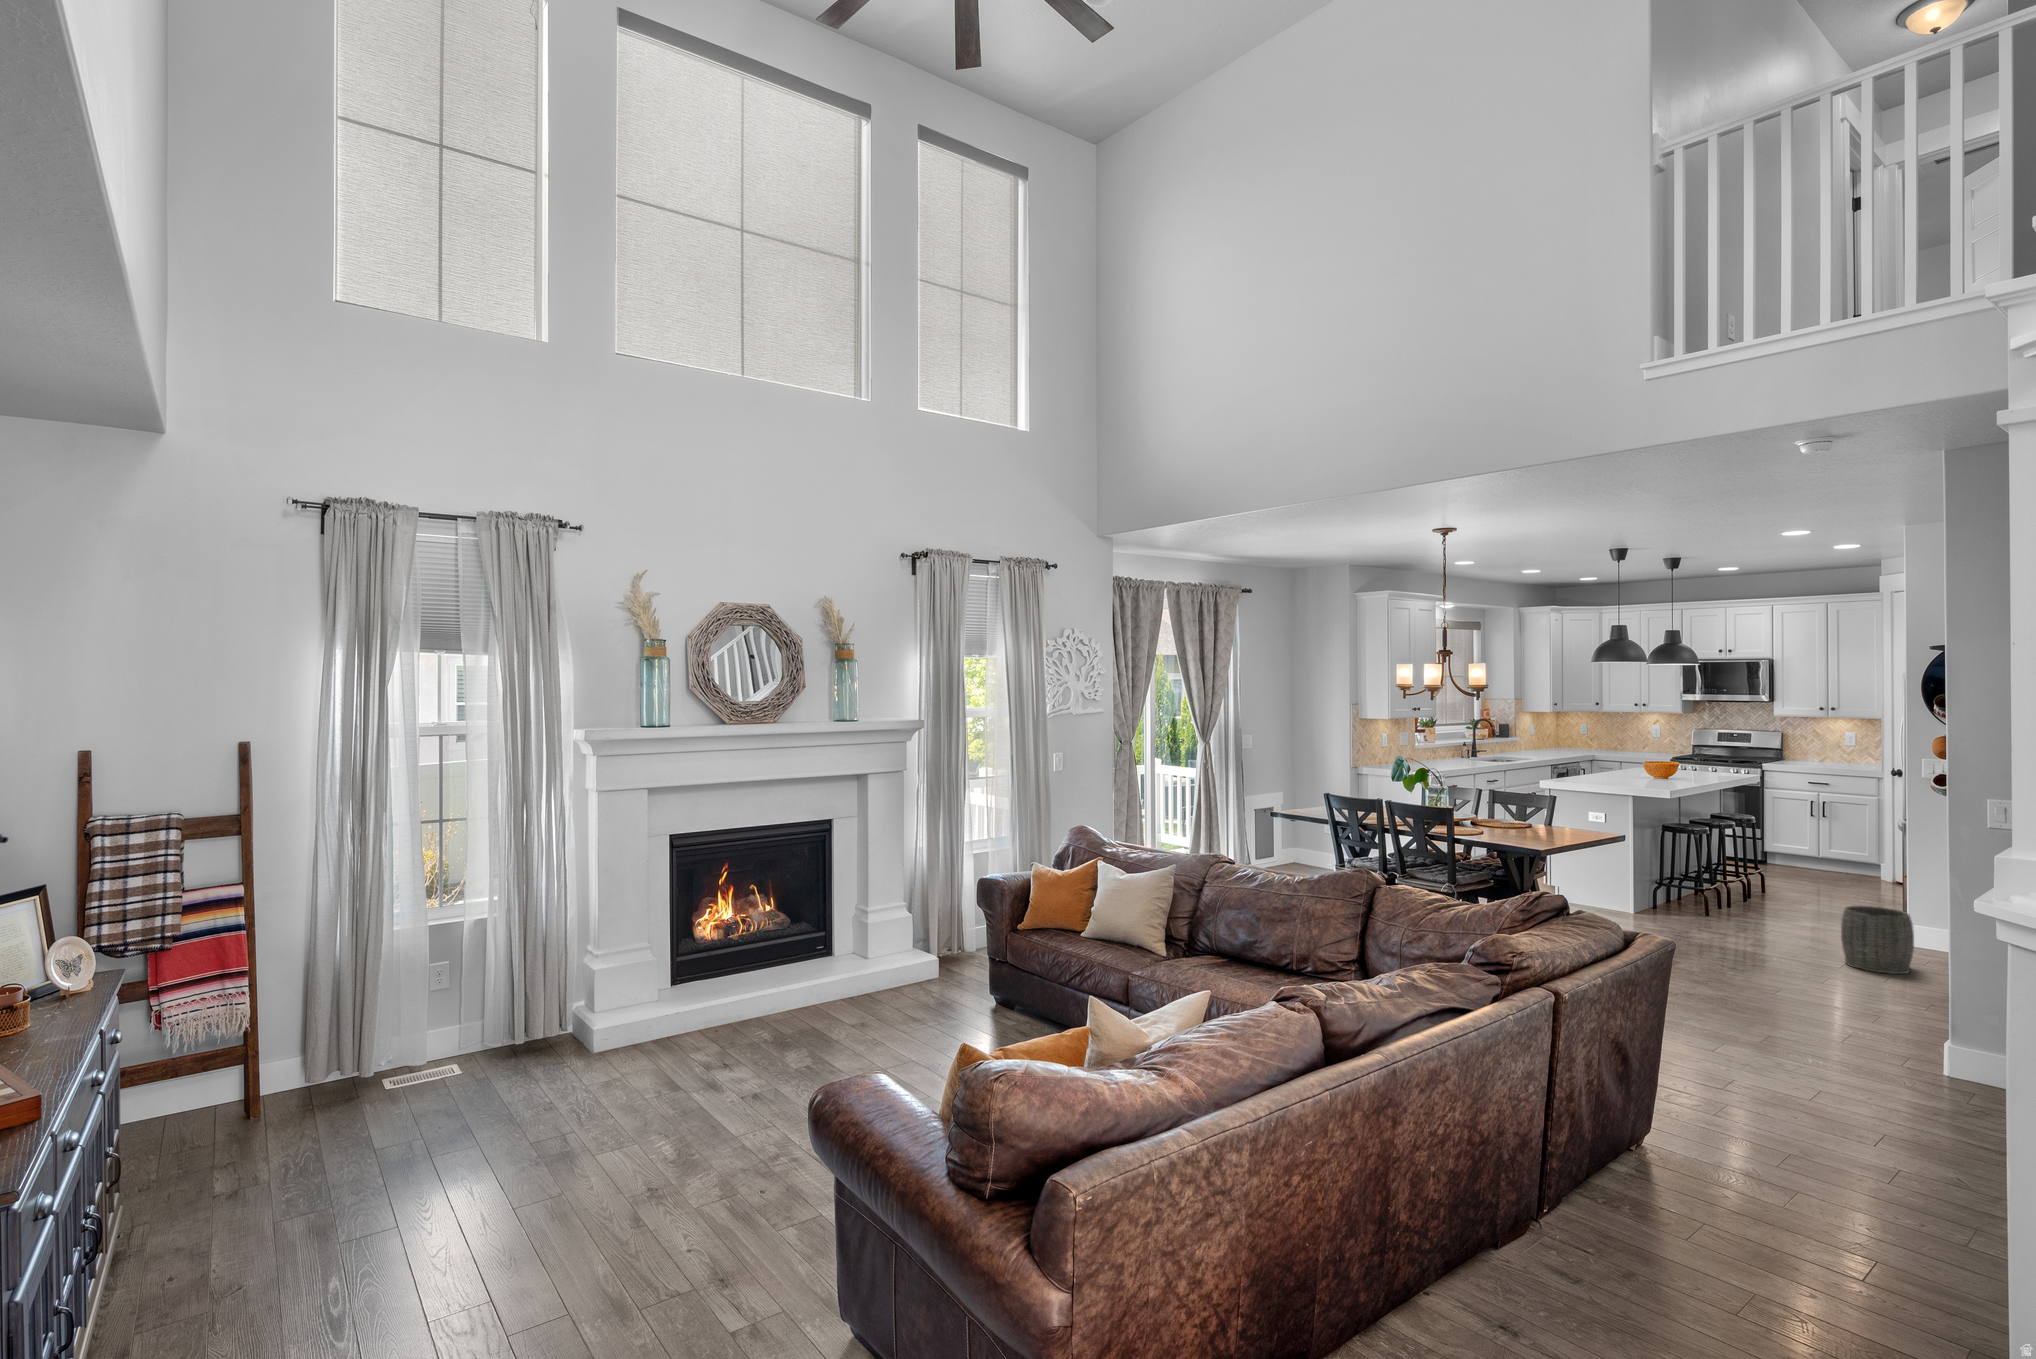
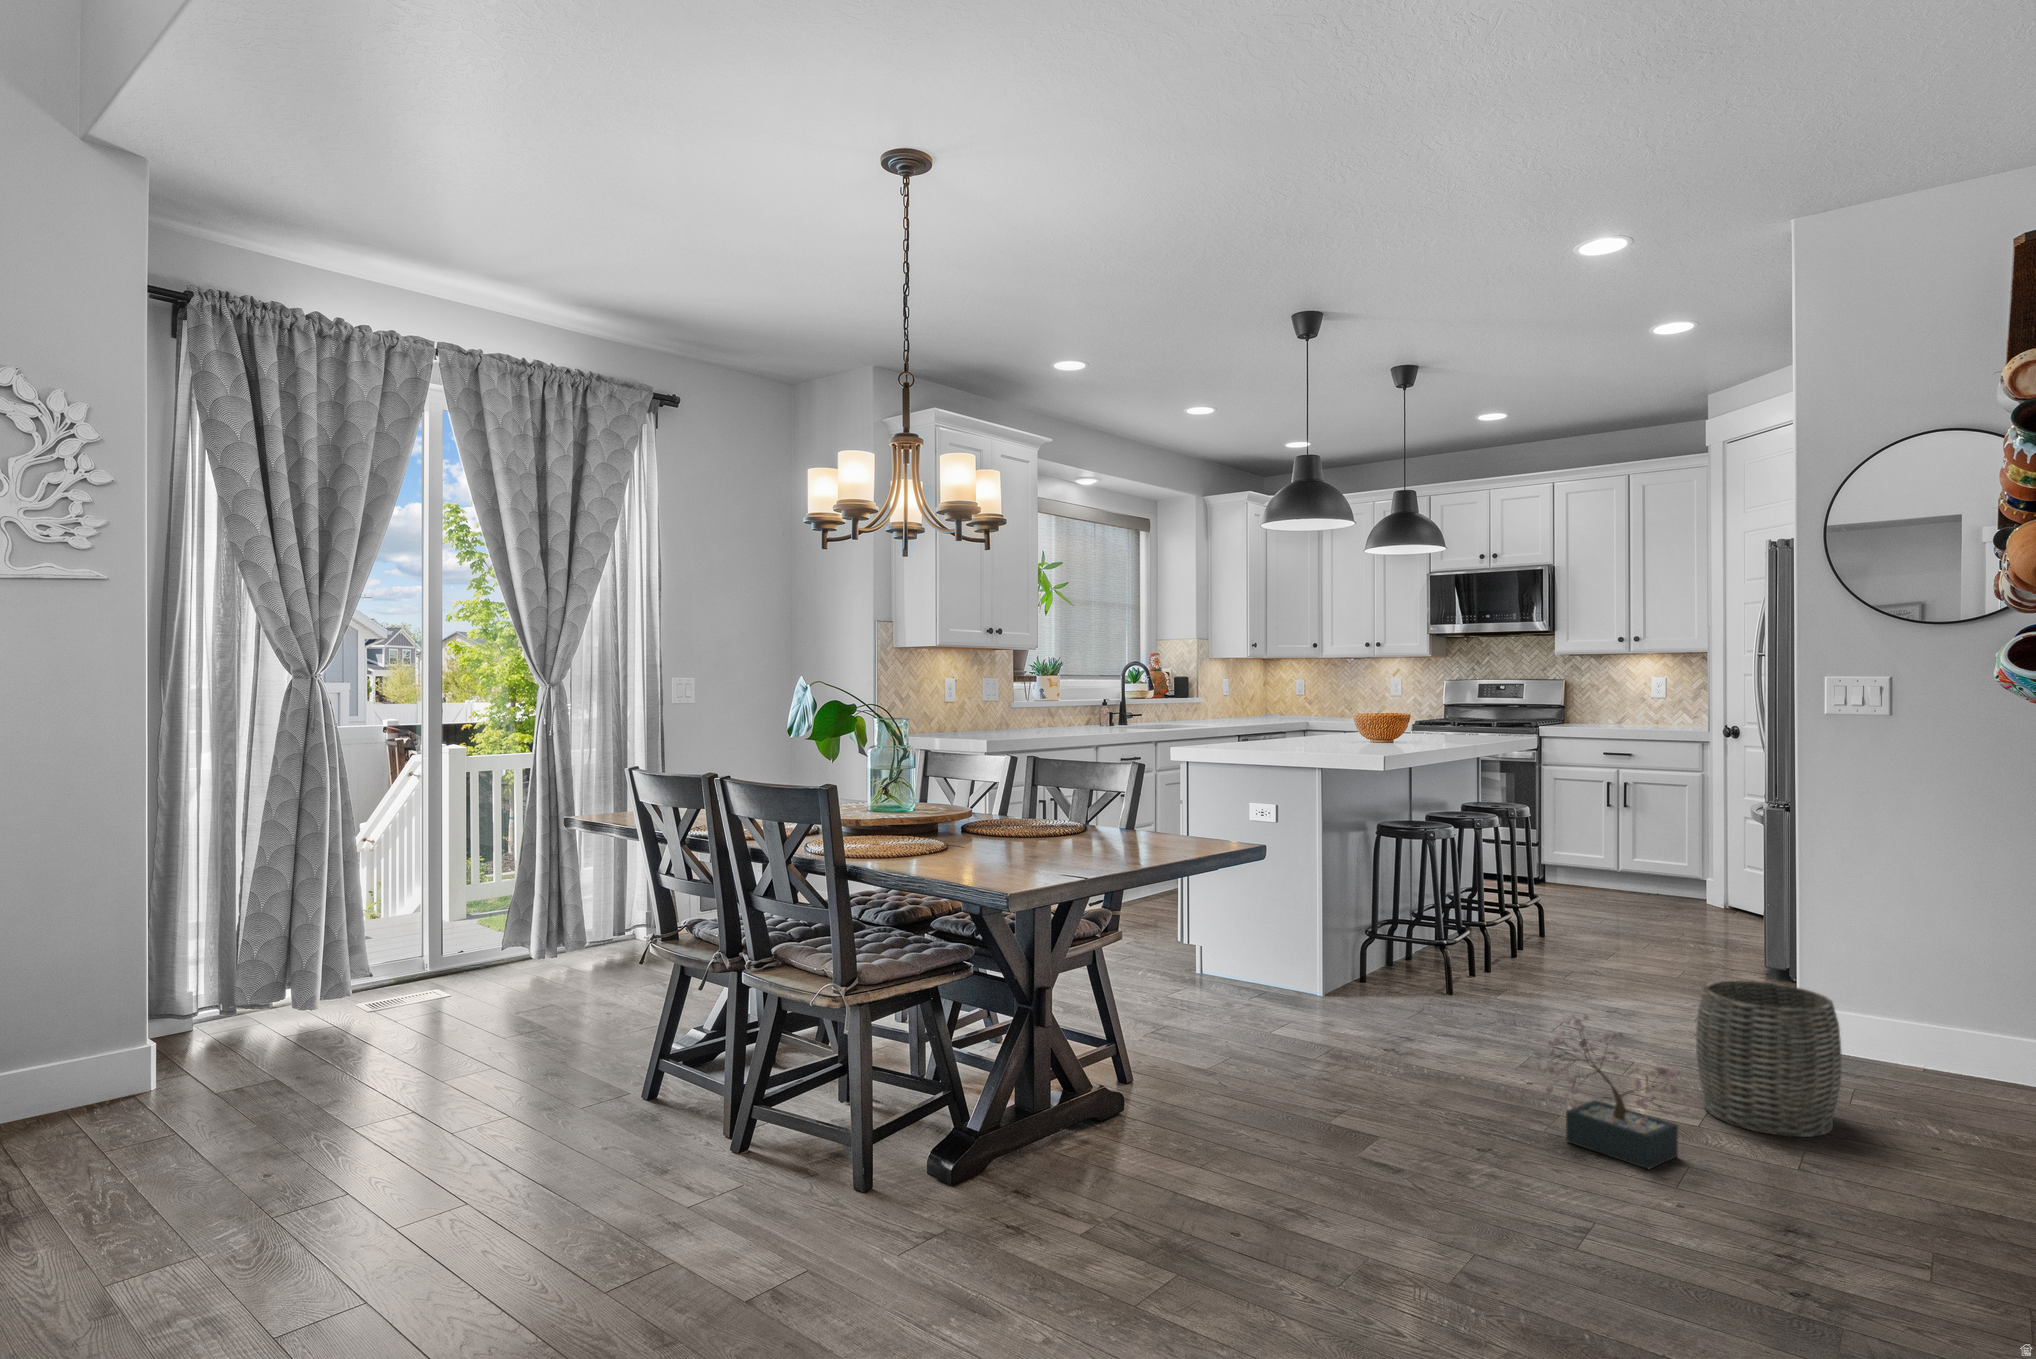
decorative plant: none [1757,915,1836,979] -> present [1536,1015,1697,1170]

